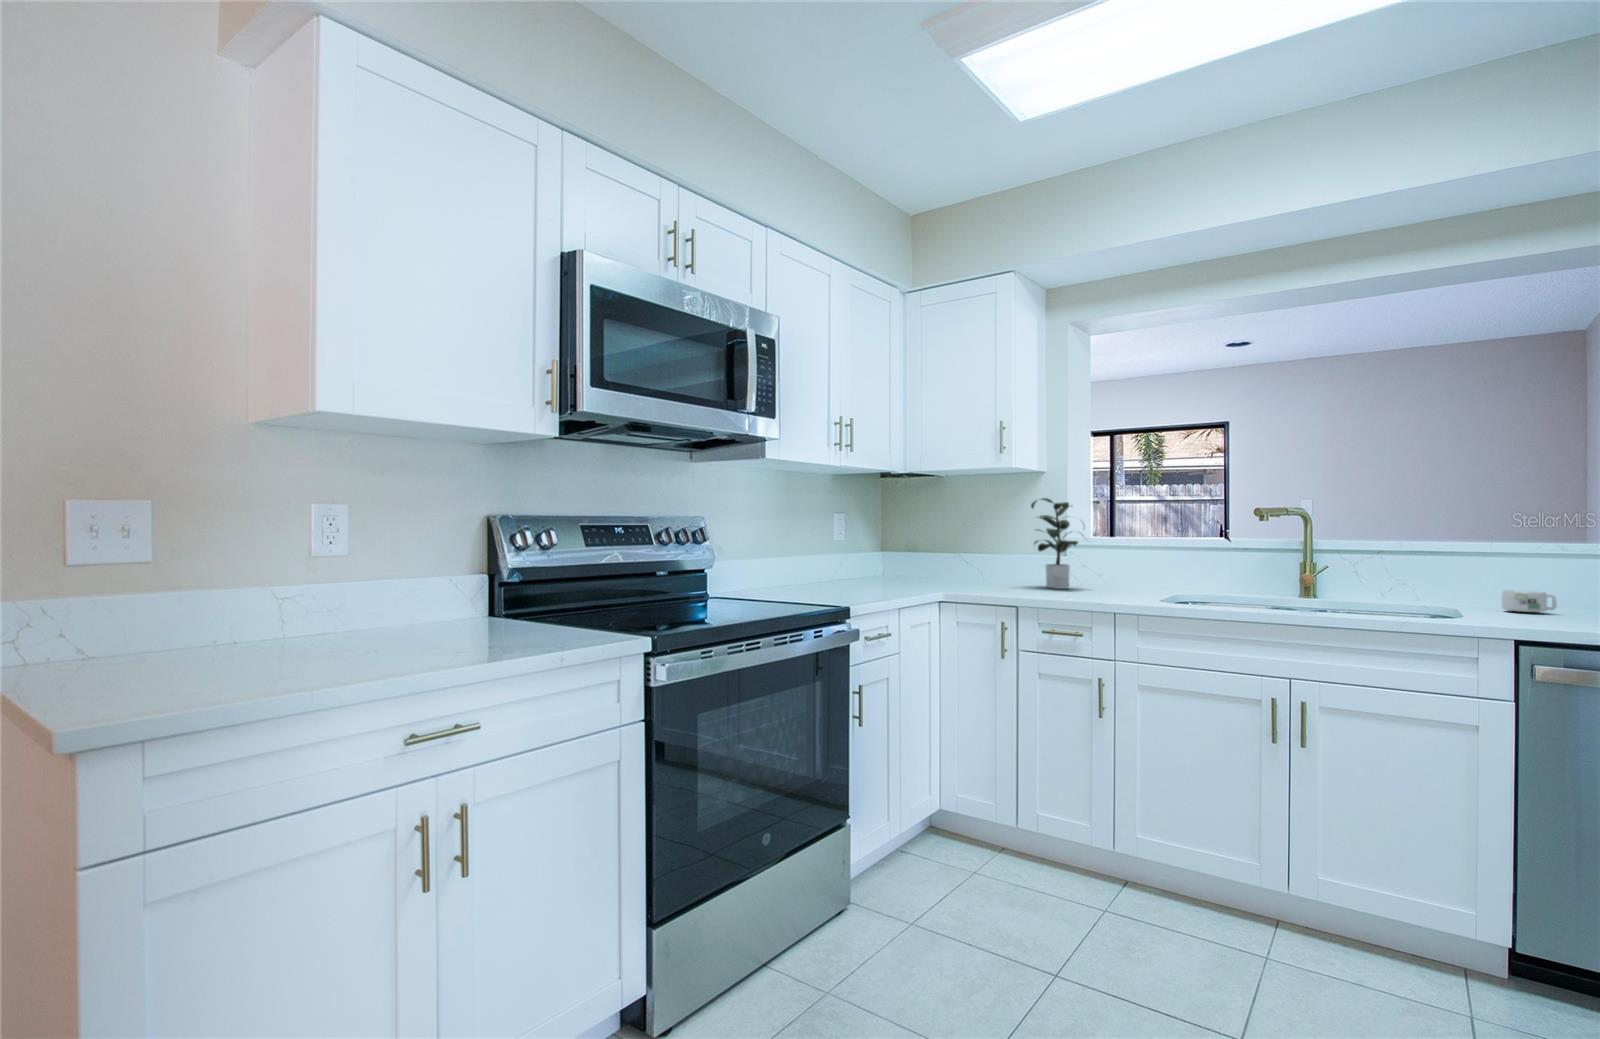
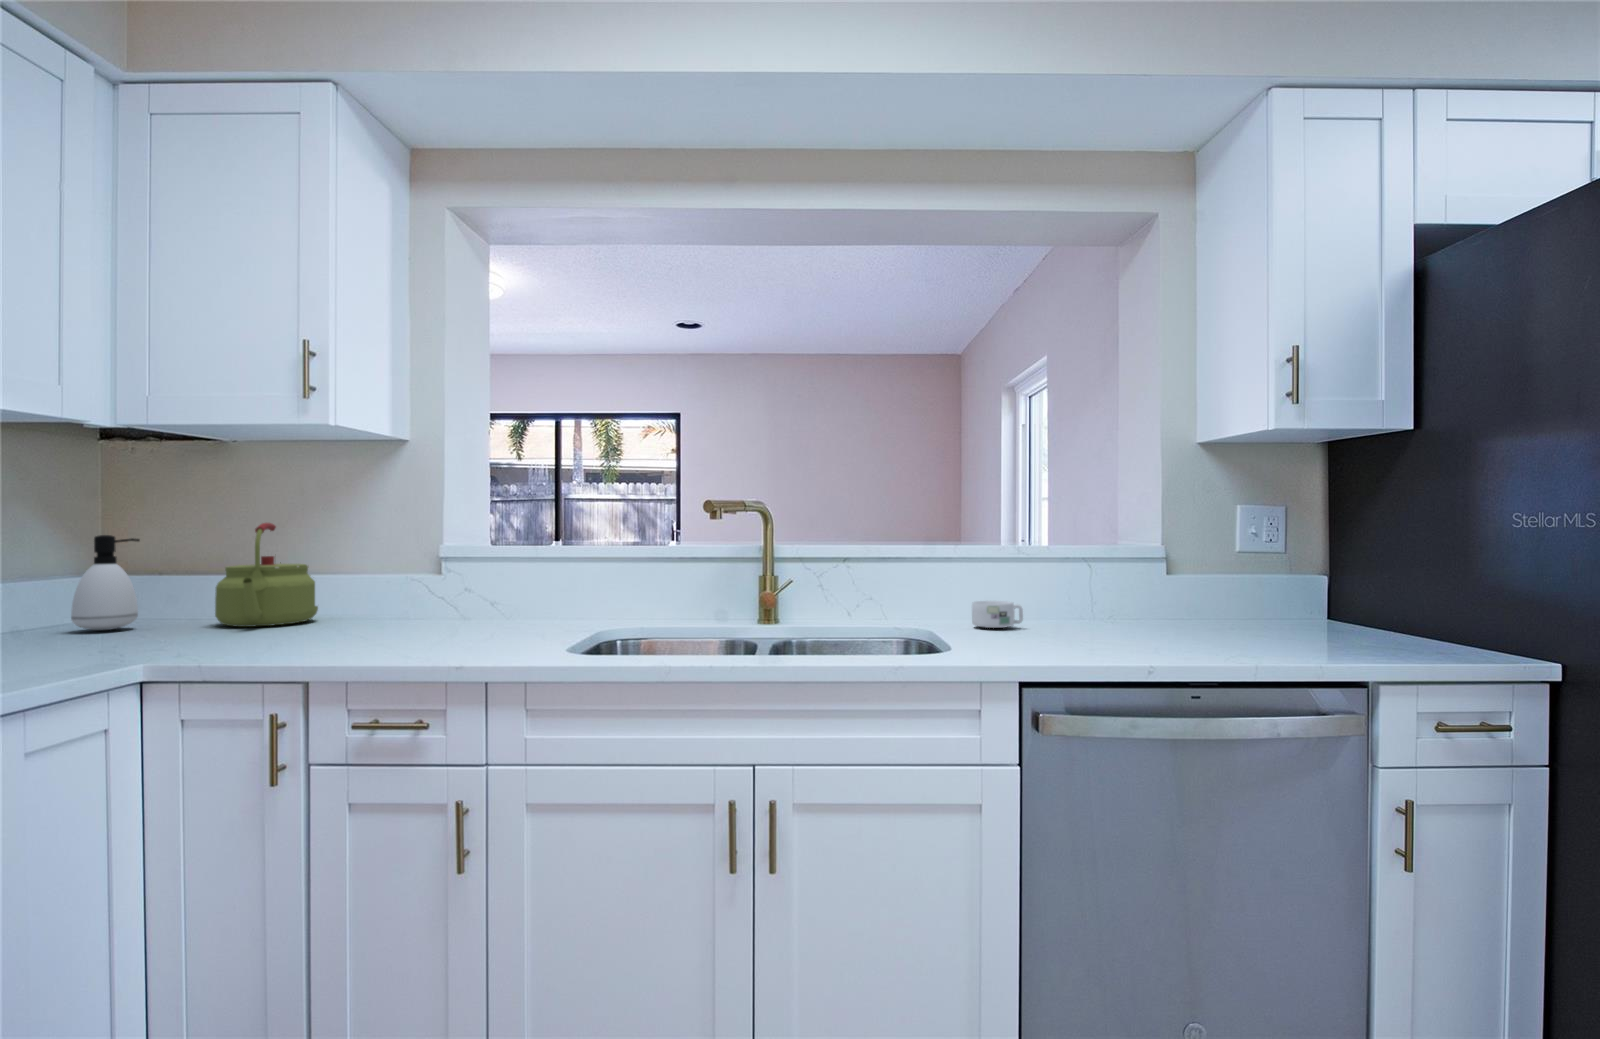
potted plant: present [1031,498,1078,589] -> none [346,478,490,631]
kettle: none [940,522,991,582] -> present [215,523,318,627]
soap dispenser: none [877,529,905,579] -> present [71,535,140,630]

